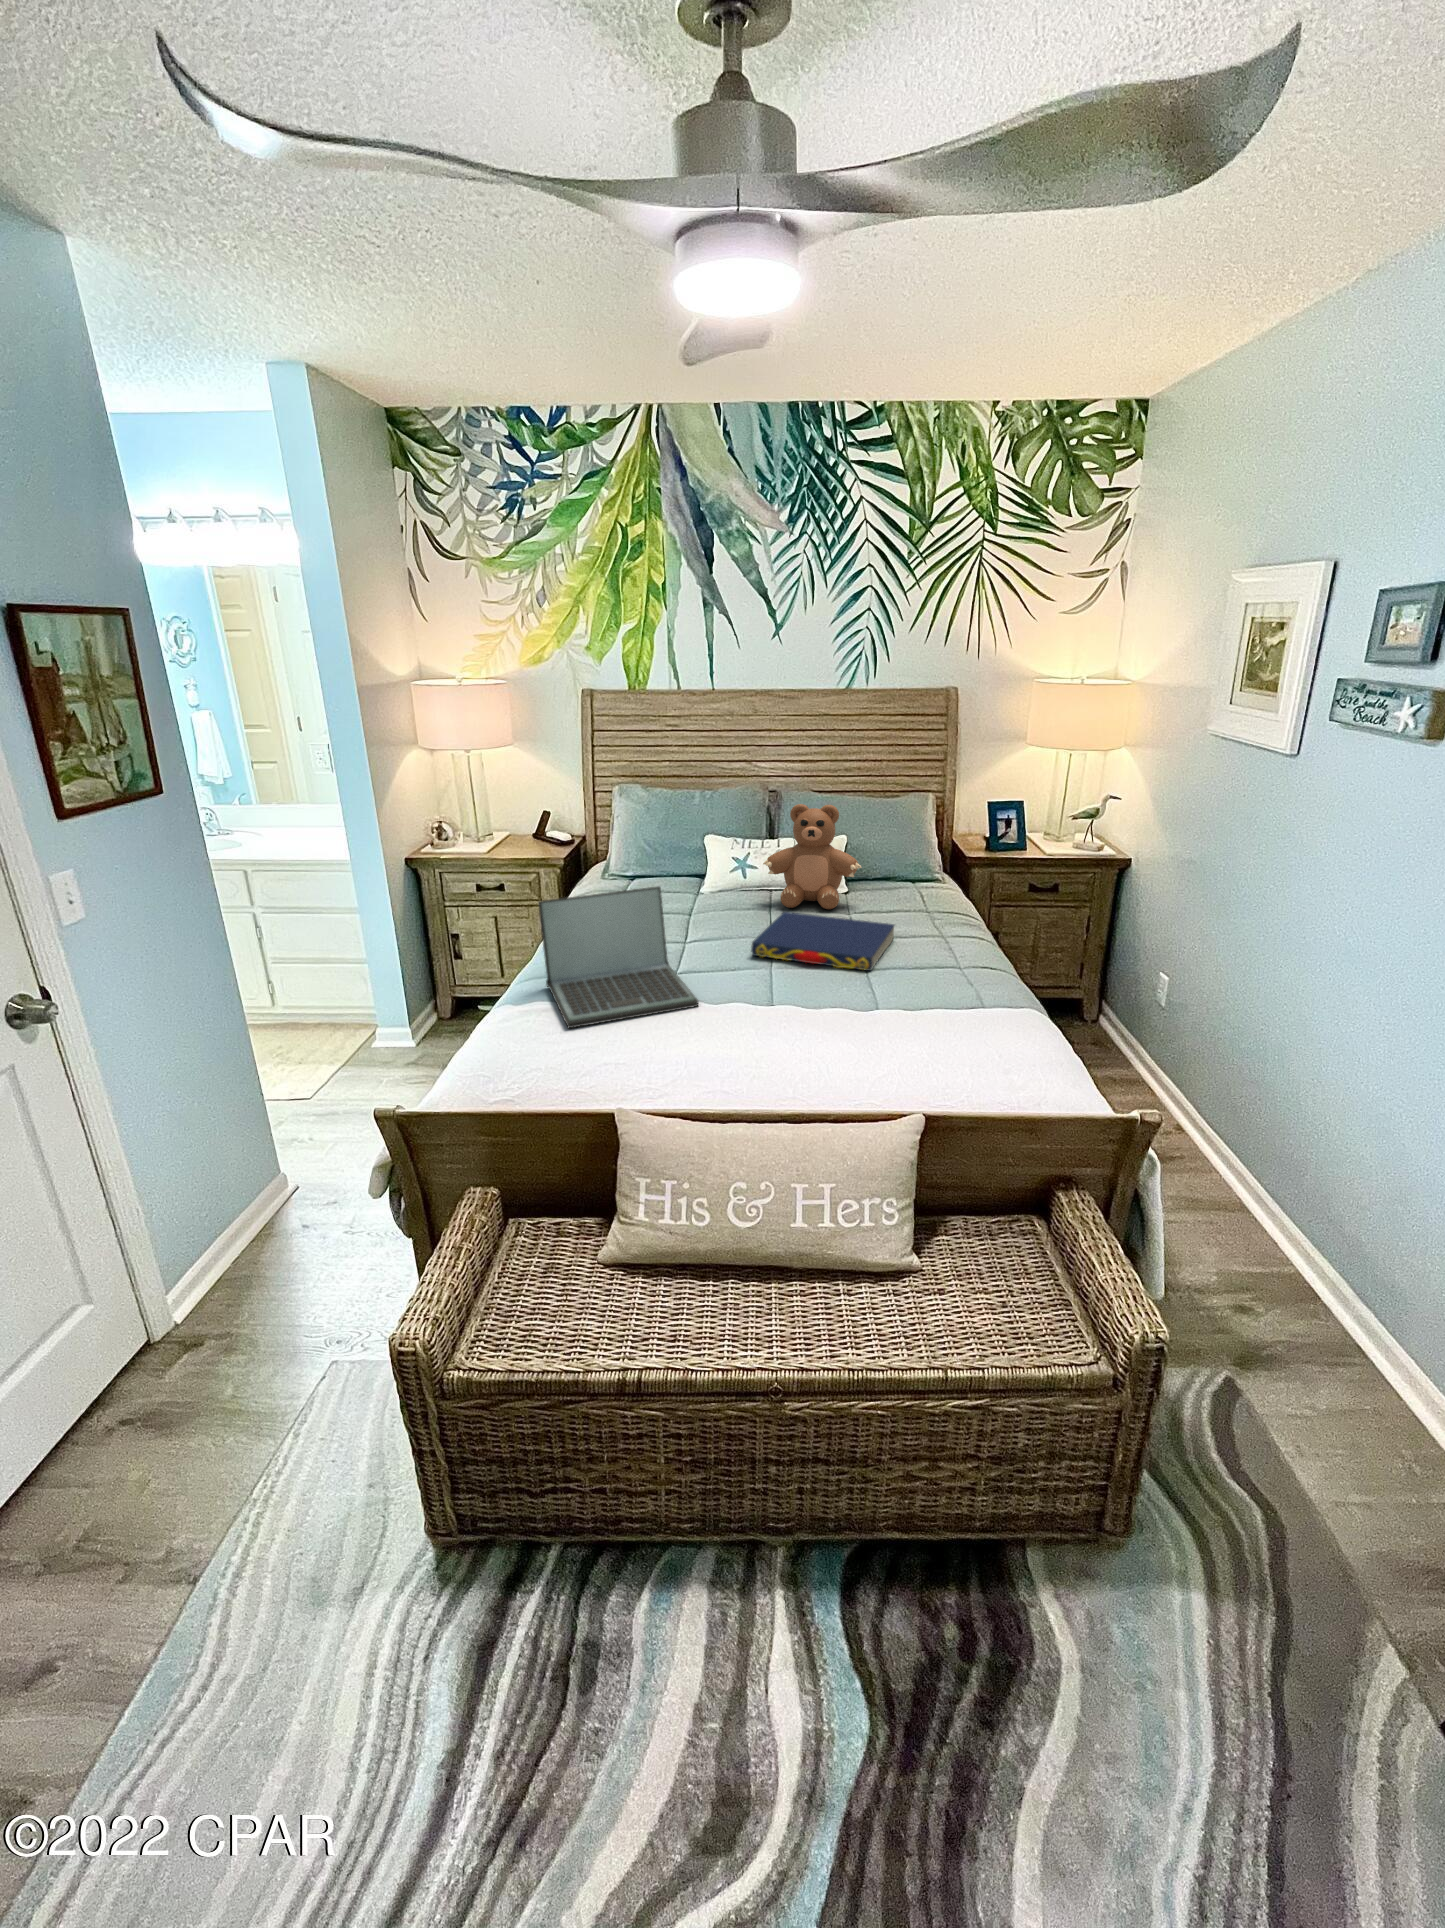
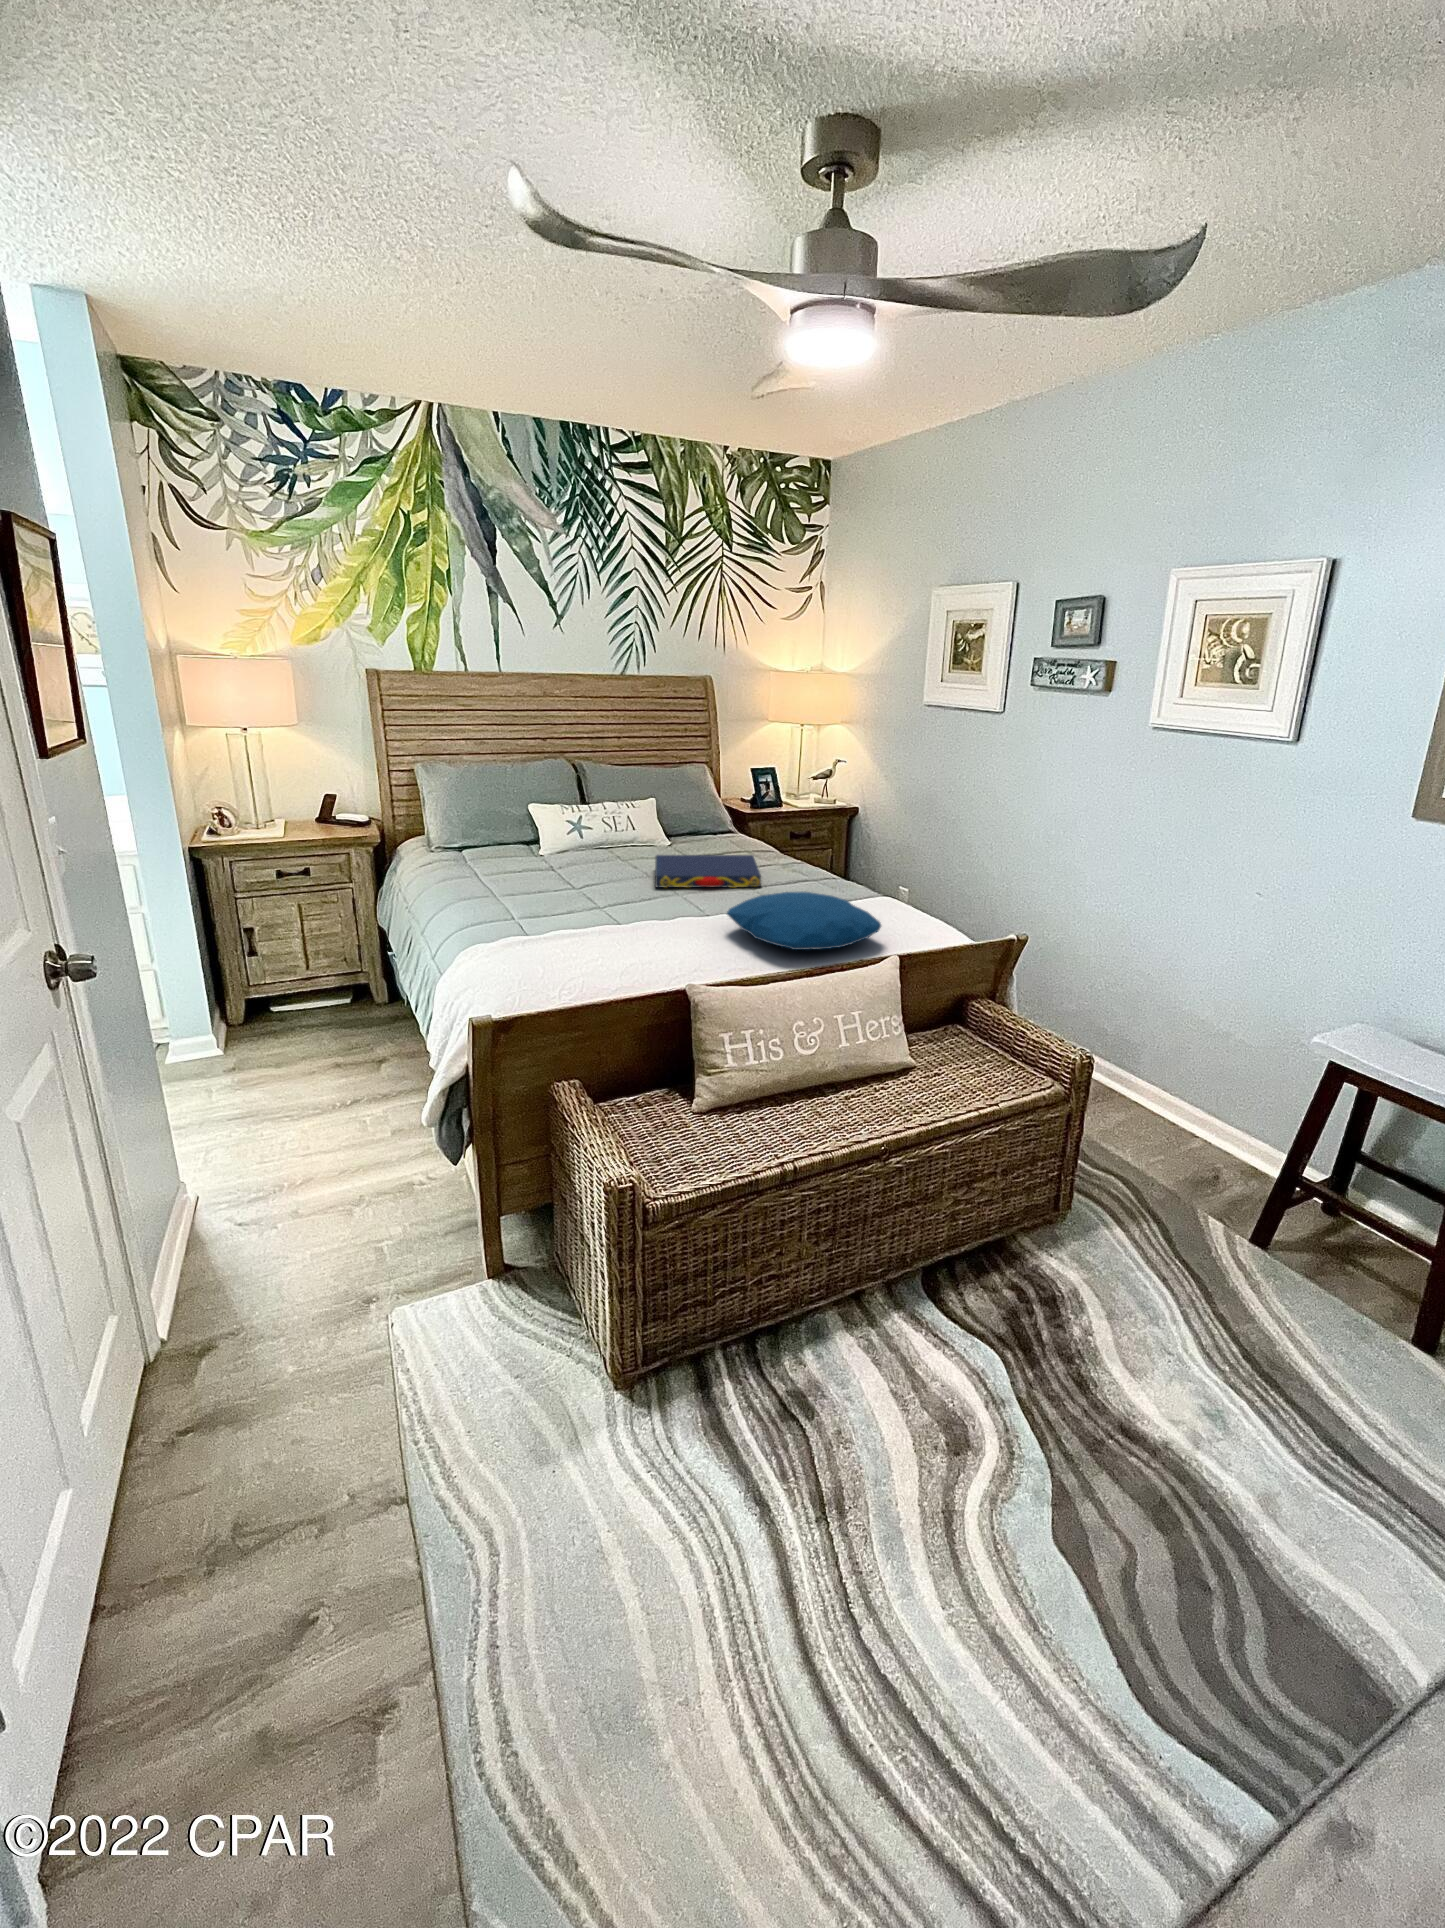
teddy bear: present [763,804,862,909] -> none [613,766,698,856]
laptop: present [538,886,699,1028] -> none [488,829,656,948]
pillow: none [749,995,921,1089] -> present [727,892,881,950]

